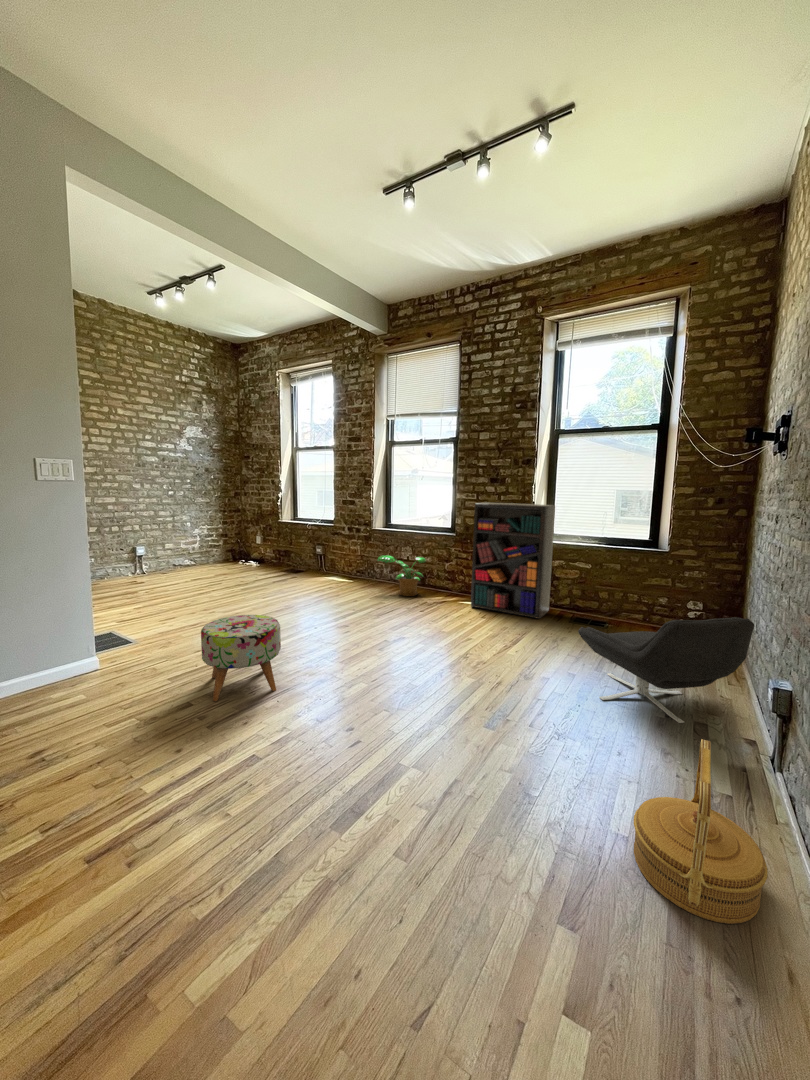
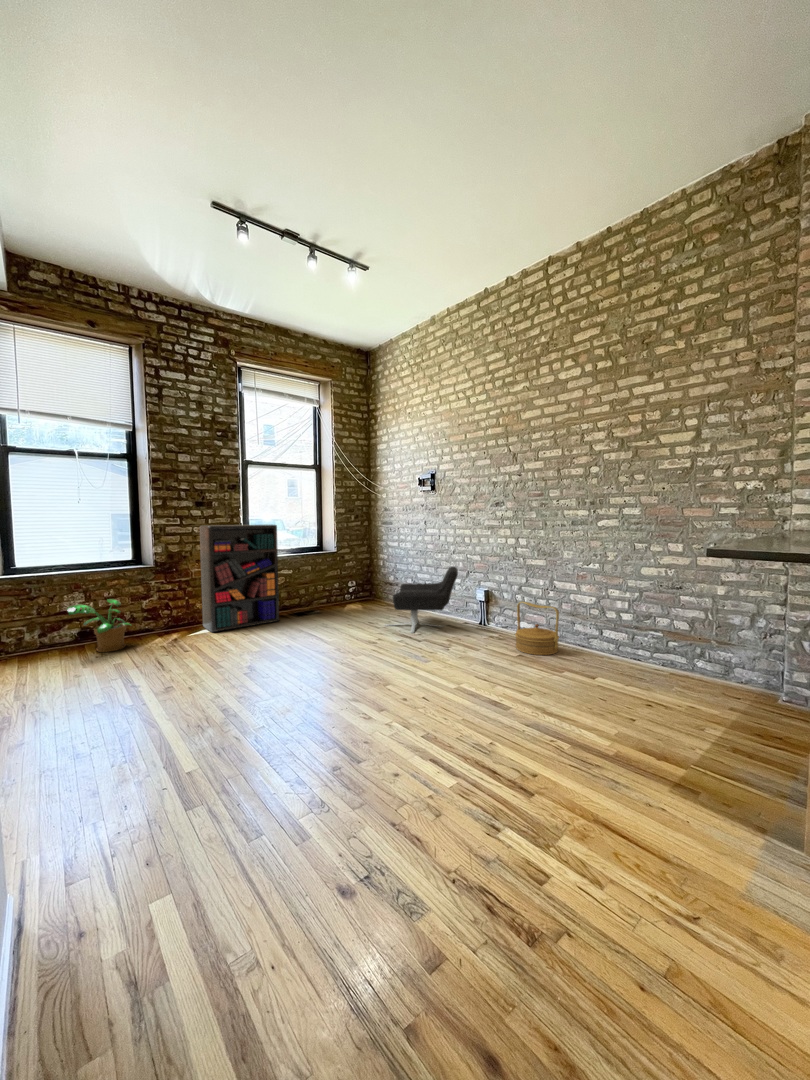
ottoman: present [201,615,281,701] -> none [213,658,311,770]

